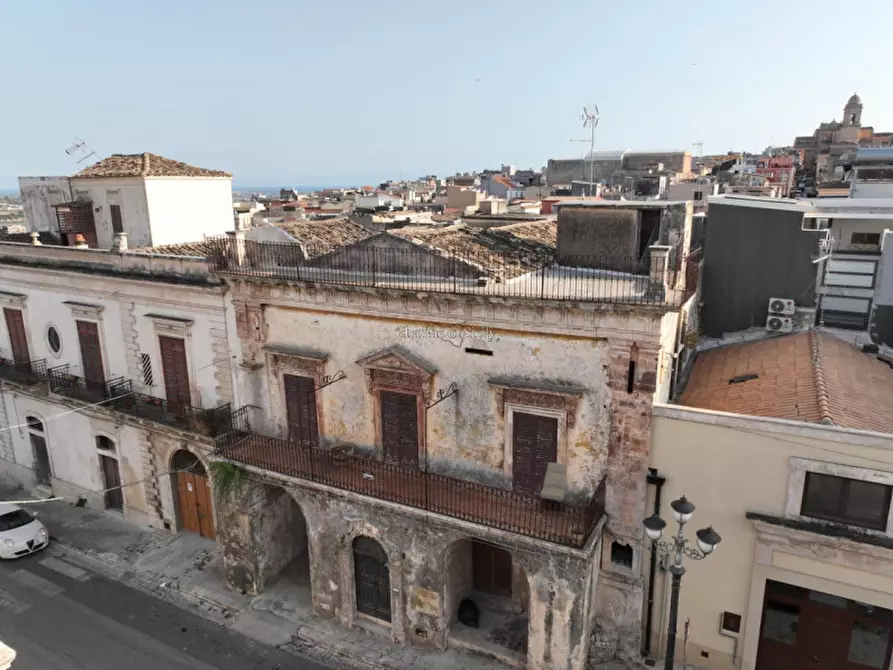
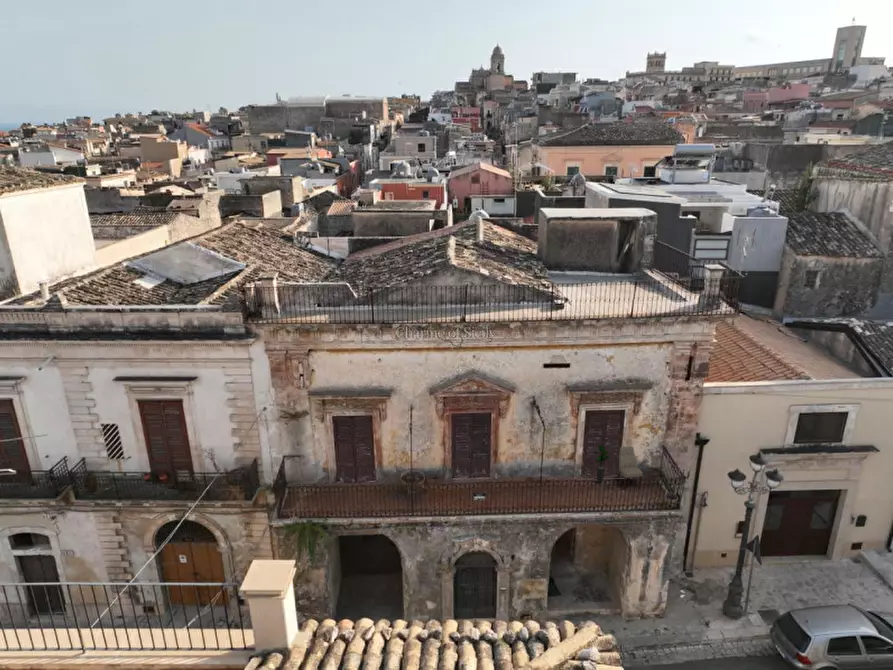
potted plant: none [513,454,533,499] -> present [594,445,610,483]

